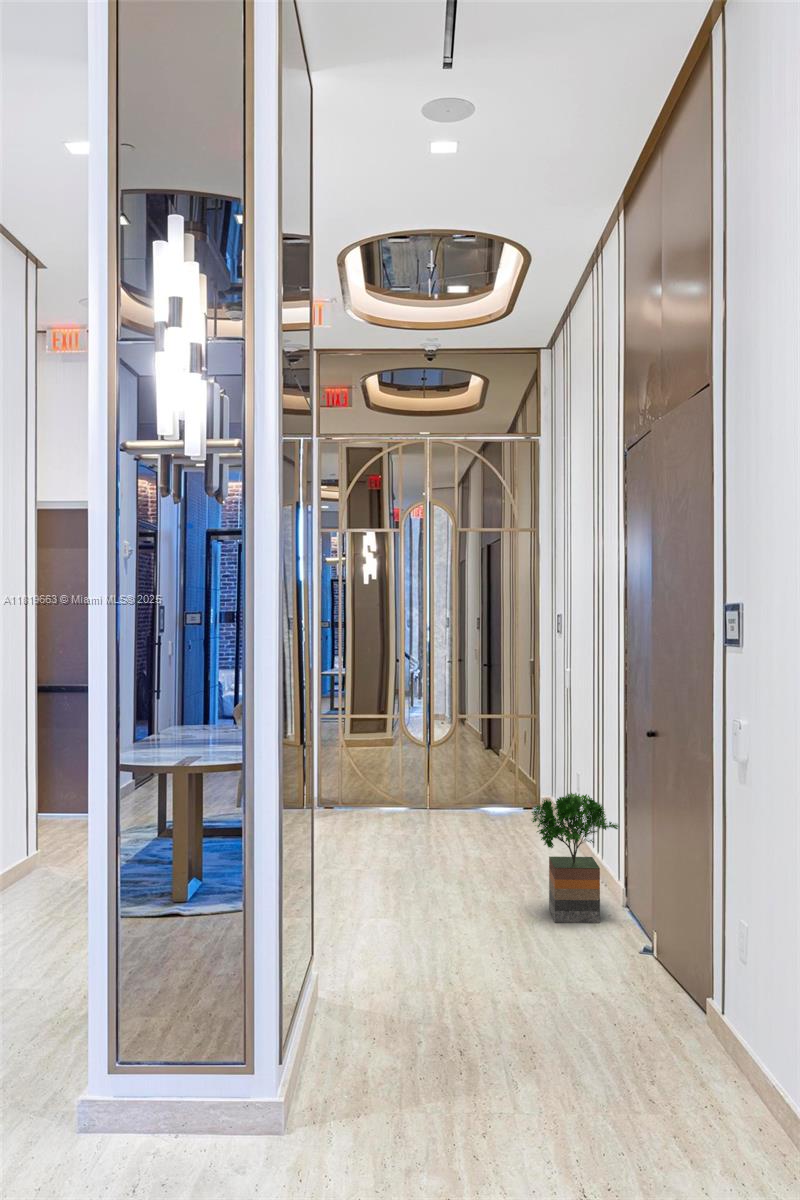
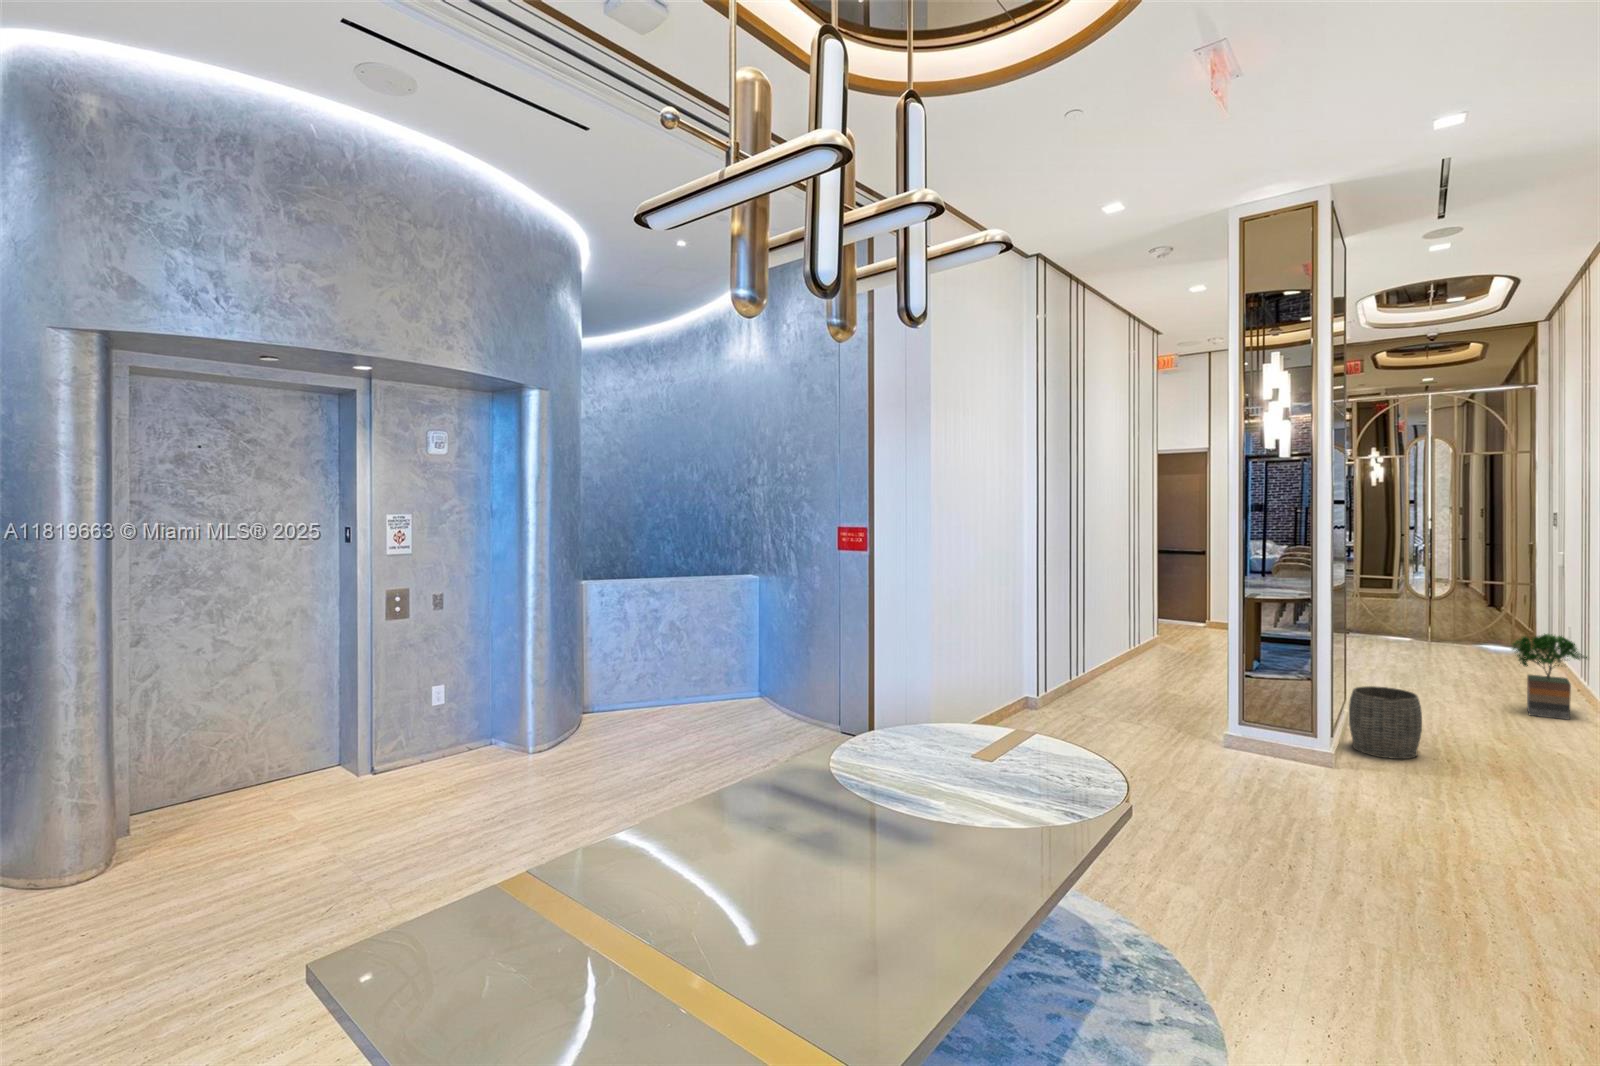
woven basket: none [317,928,433,1086] -> present [1349,686,1422,759]

